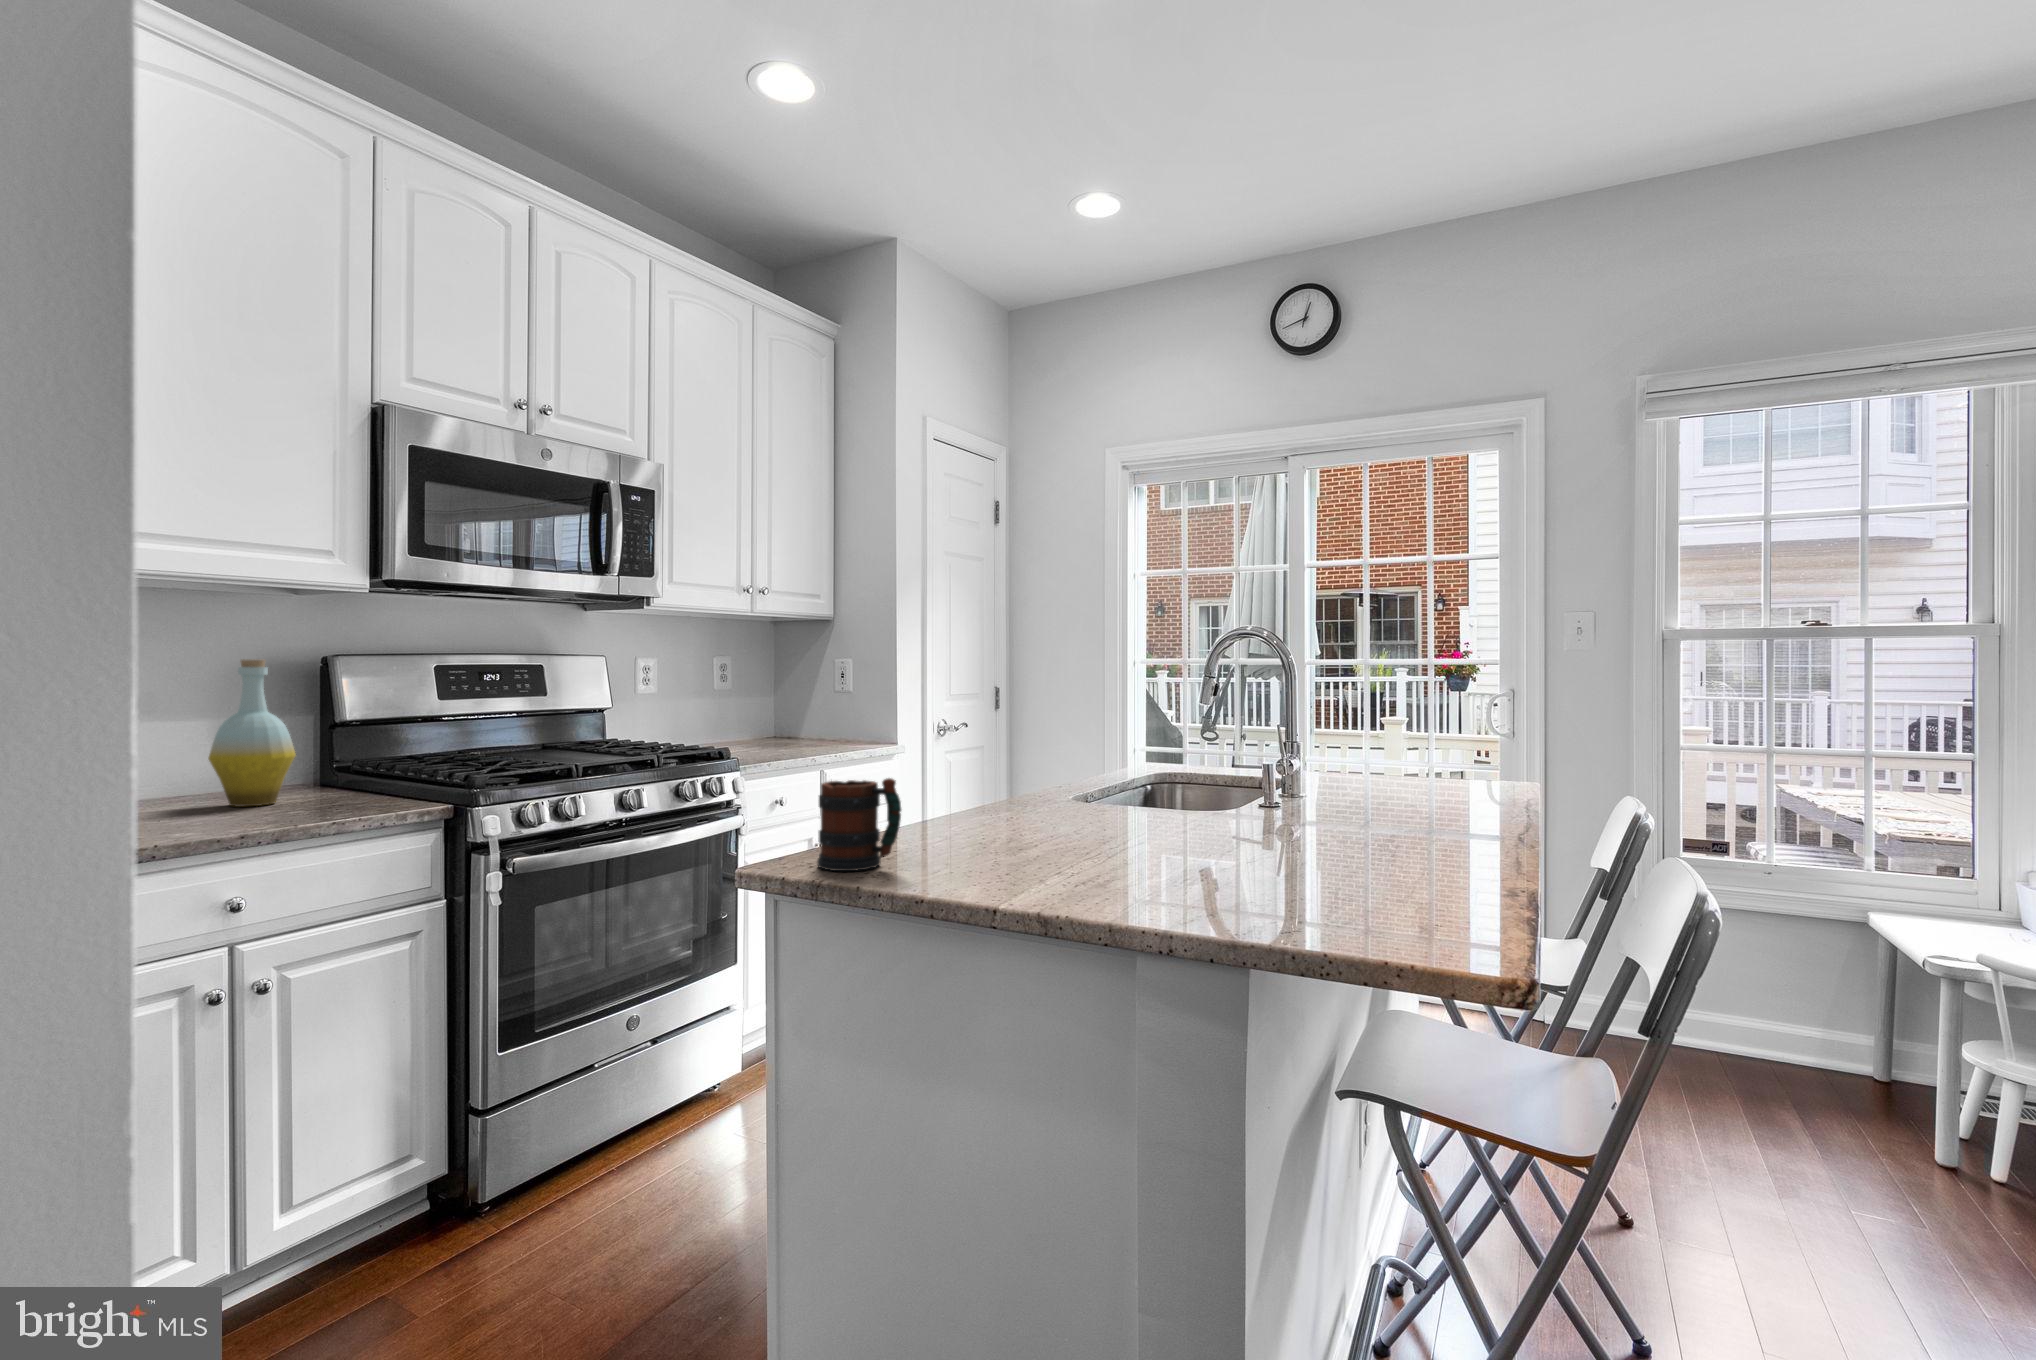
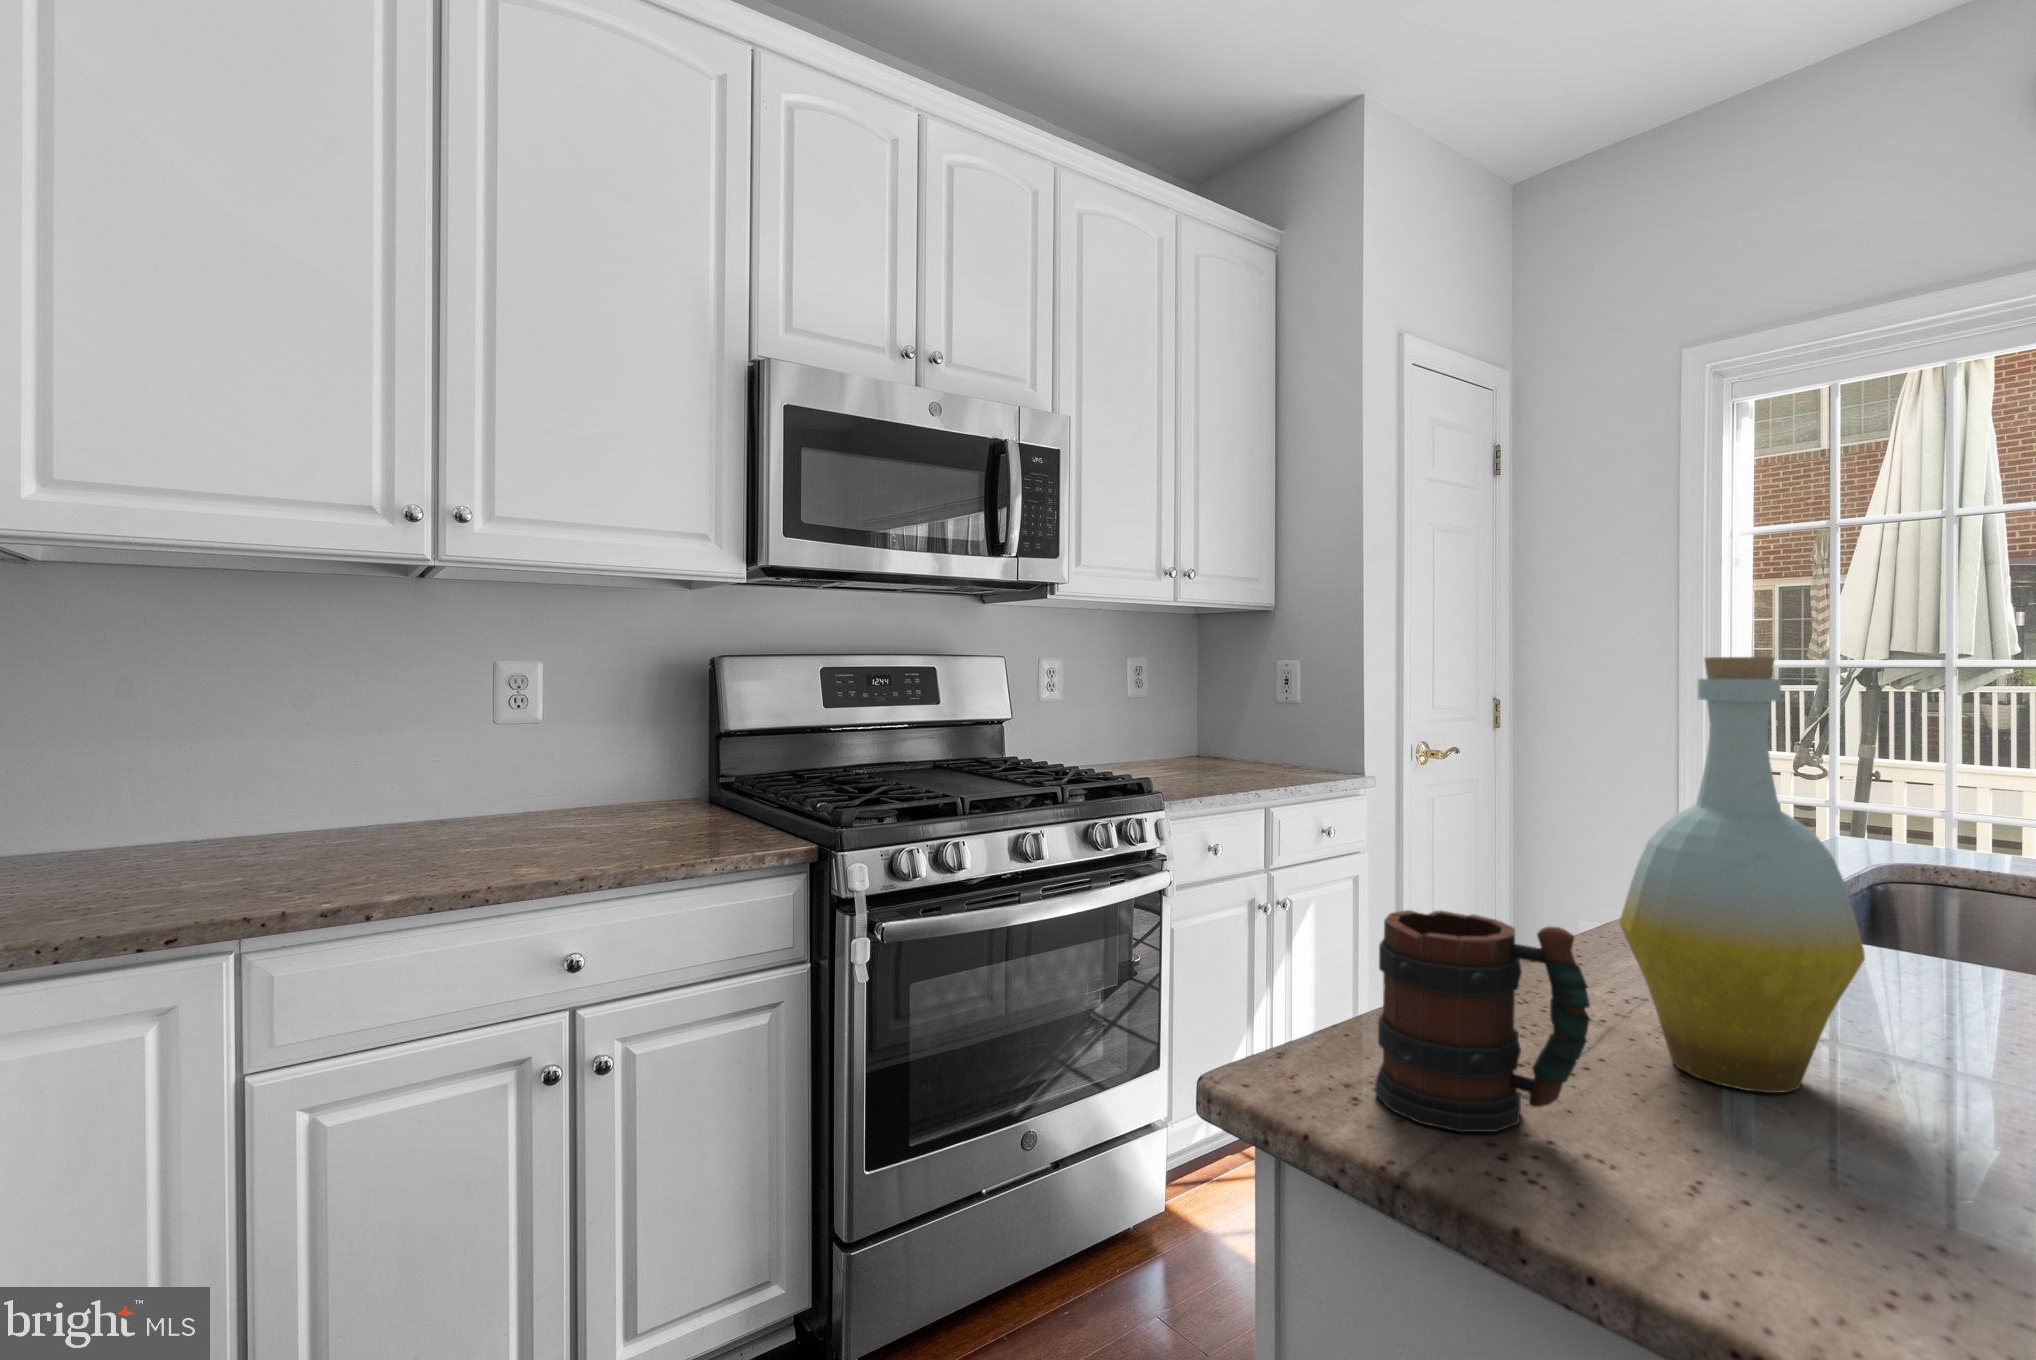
bottle: present [208,659,295,807] -> present [1620,657,1865,1093]

